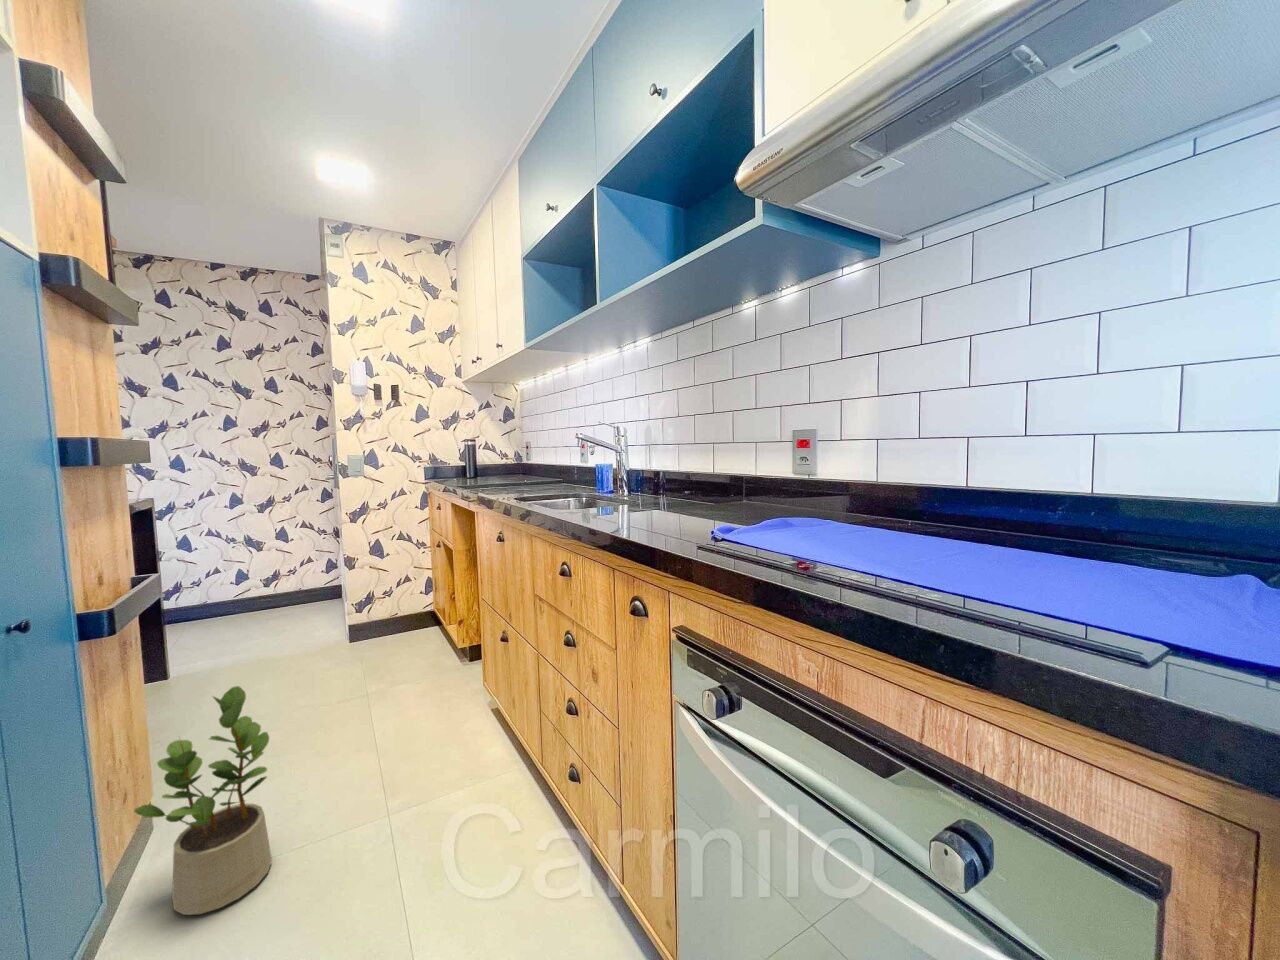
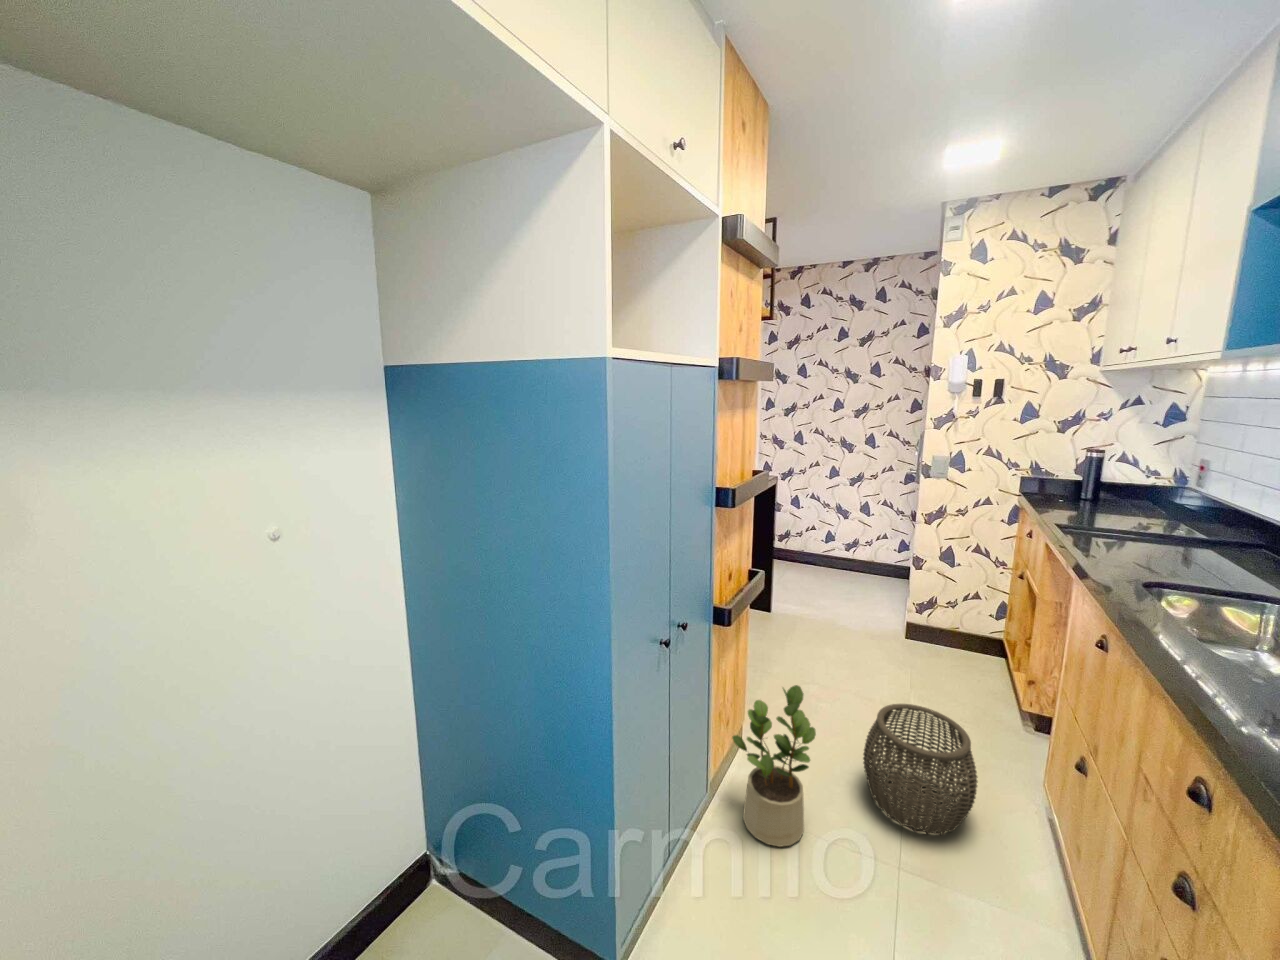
woven basket: none [329,664,439,786] -> present [863,704,978,835]

